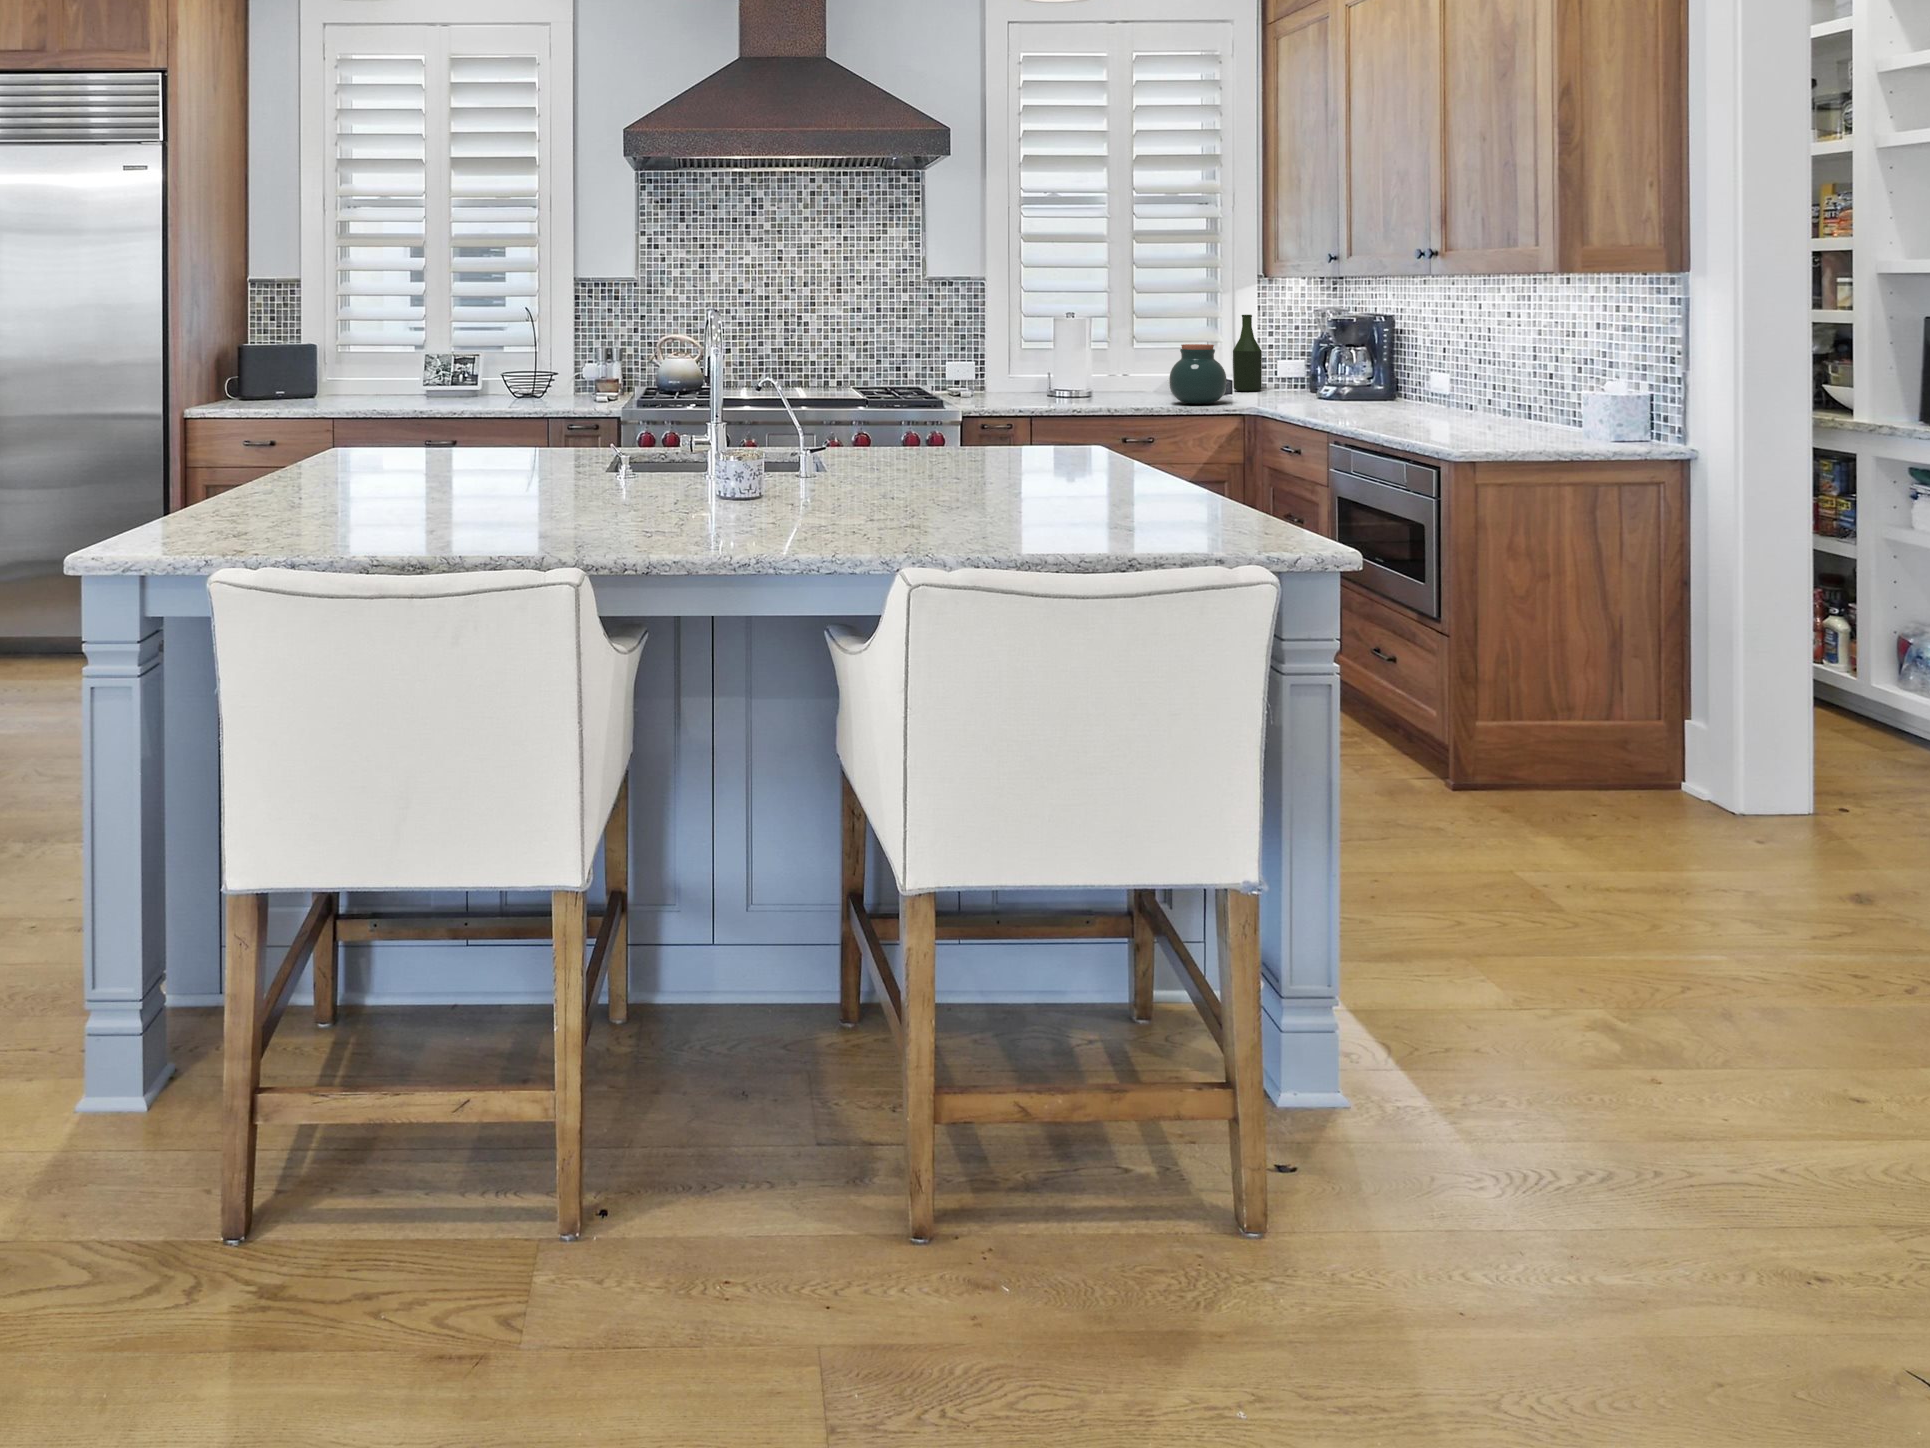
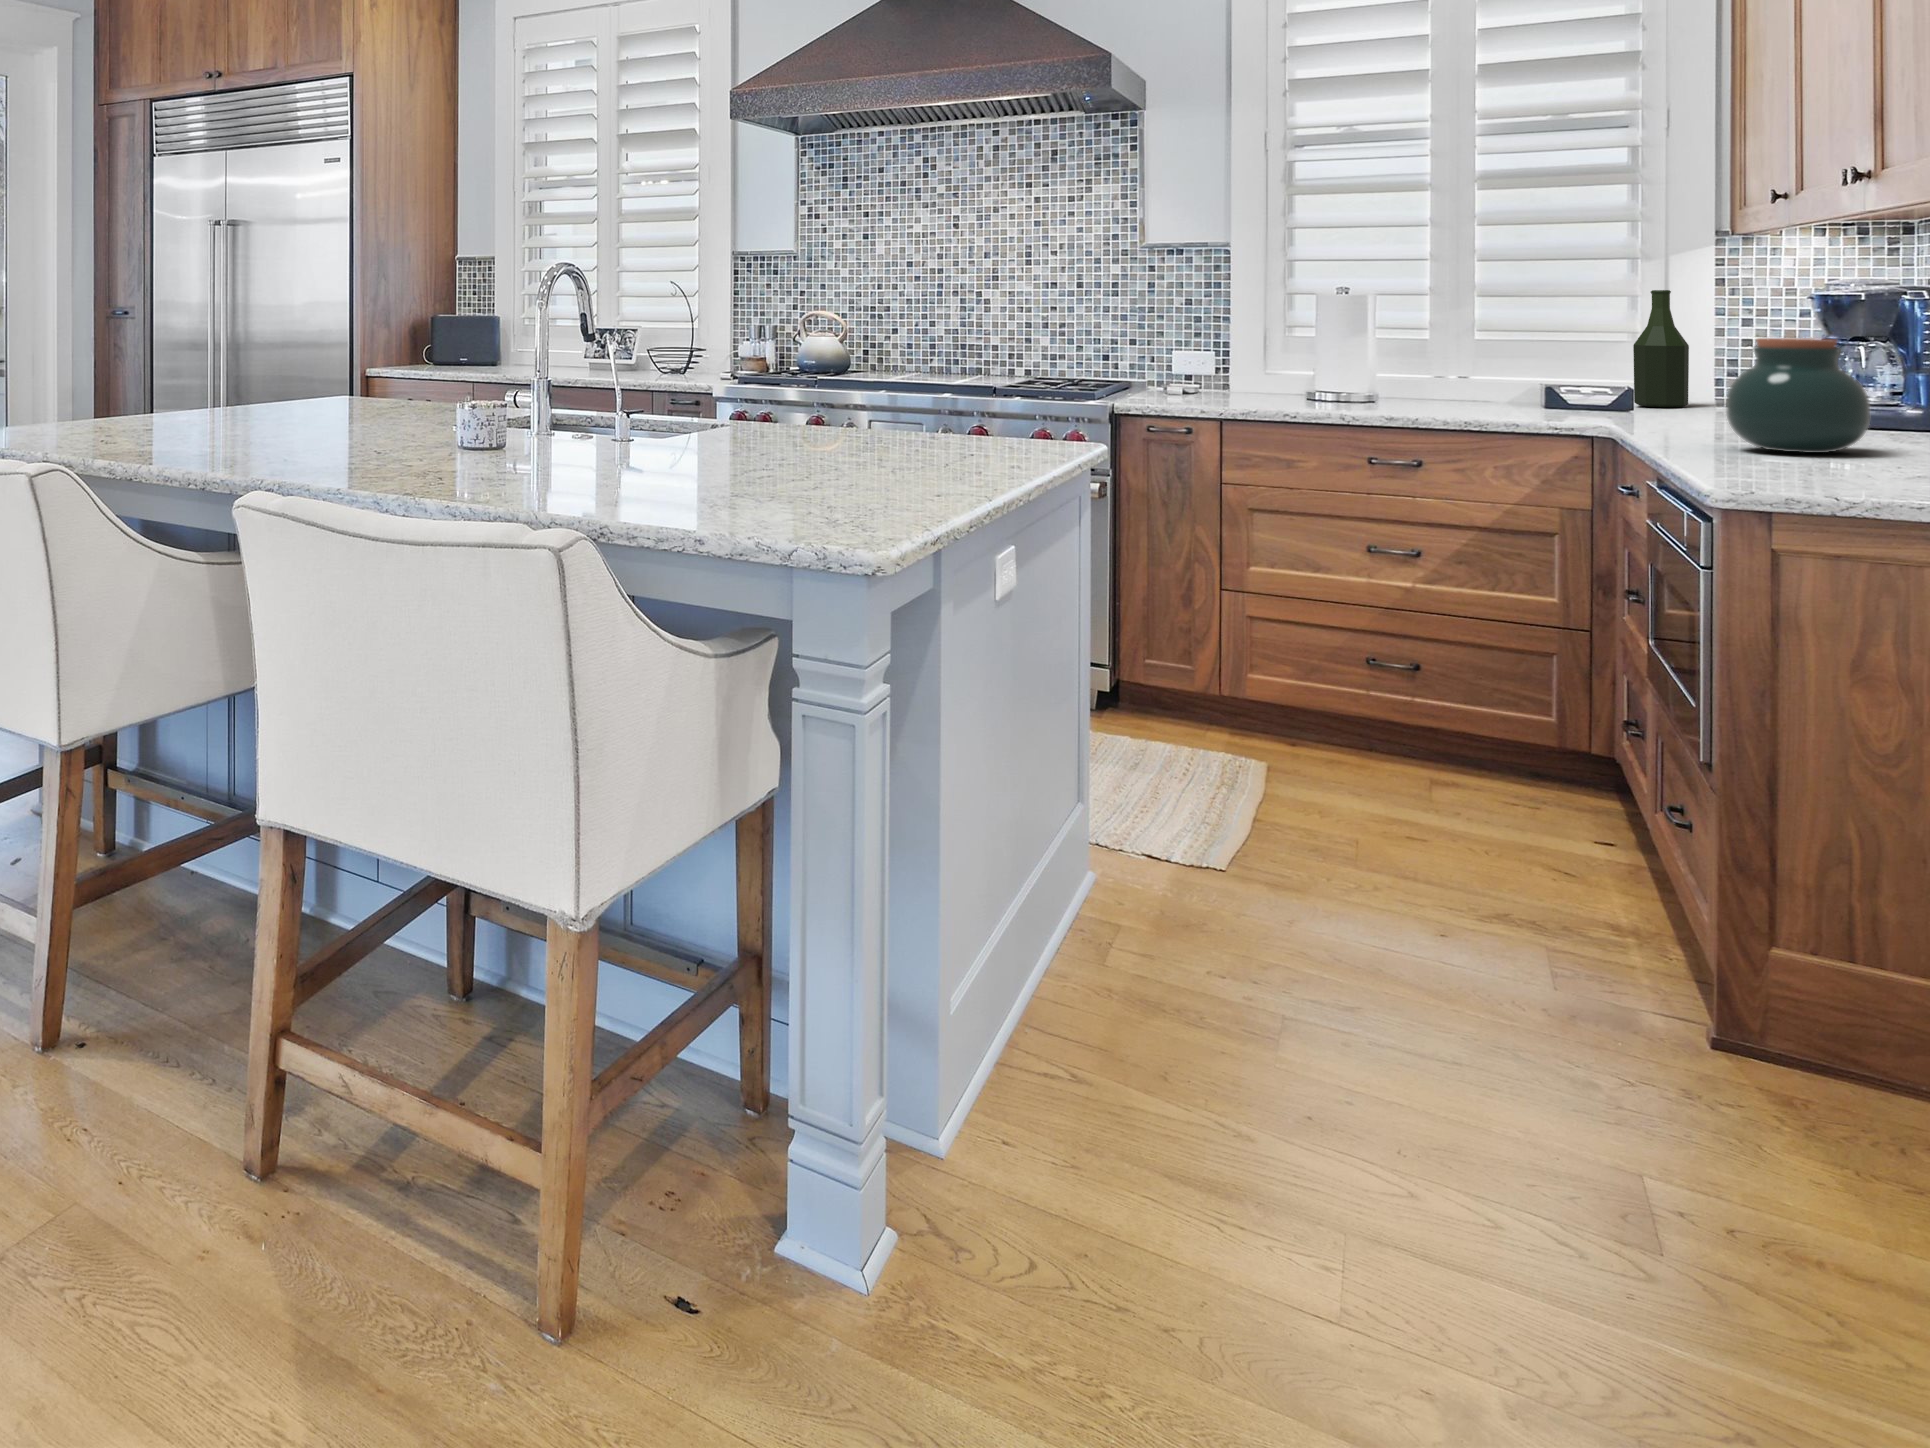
jar: present [1169,344,1227,404] -> present [1726,338,1870,453]

